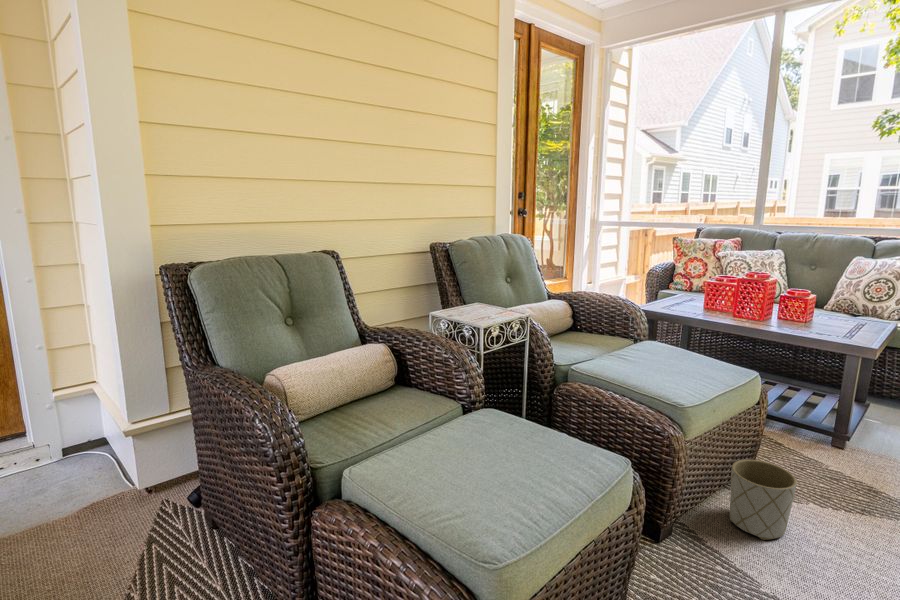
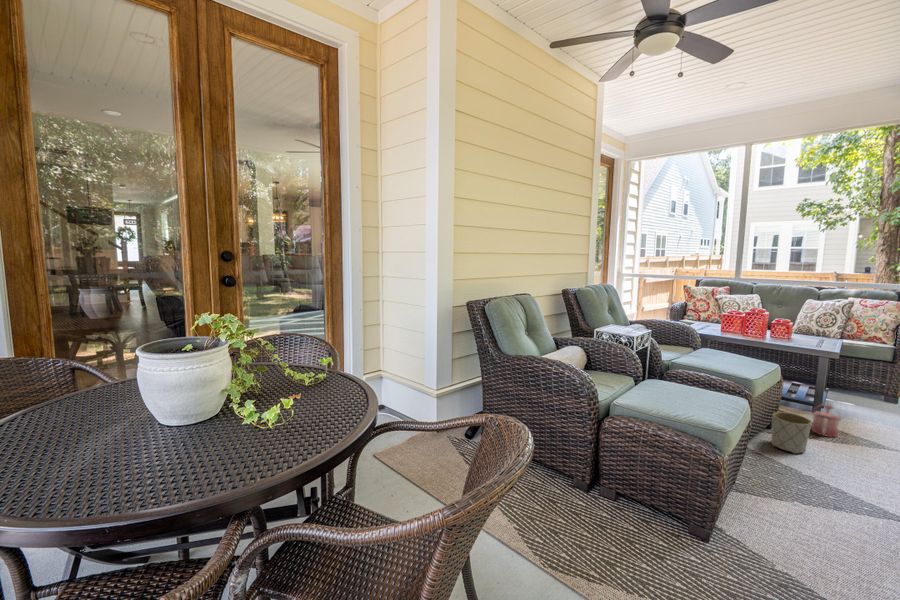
watering can: none [817,439,868,501] -> present [812,404,842,437]

